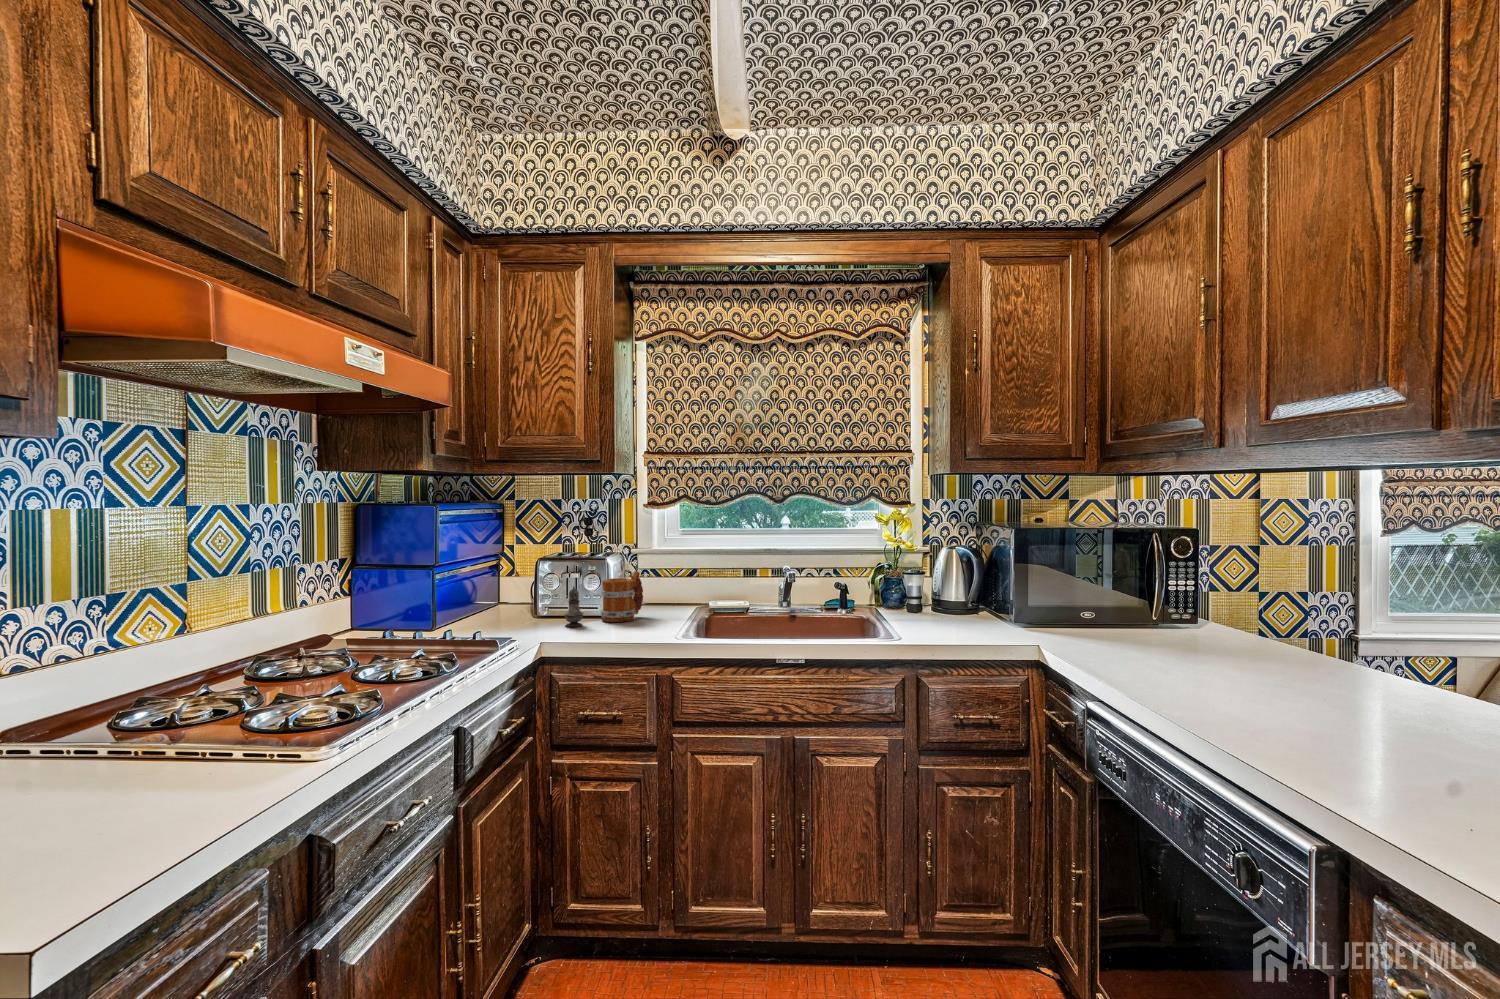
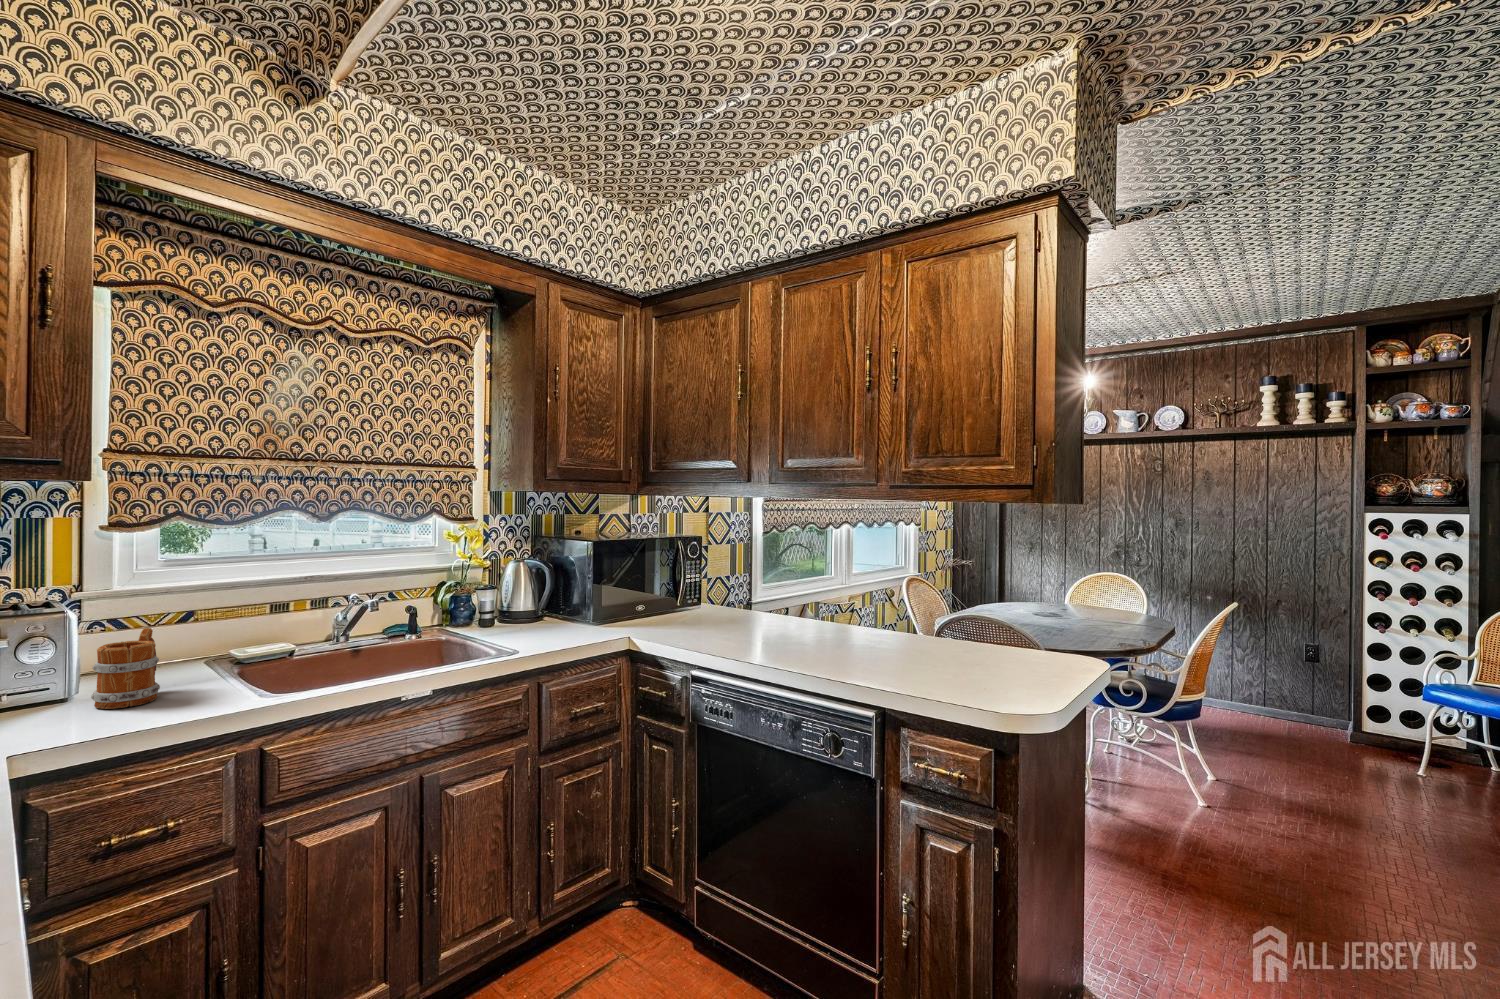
salt shaker: present [564,587,584,627] -> none [45,665,86,729]

